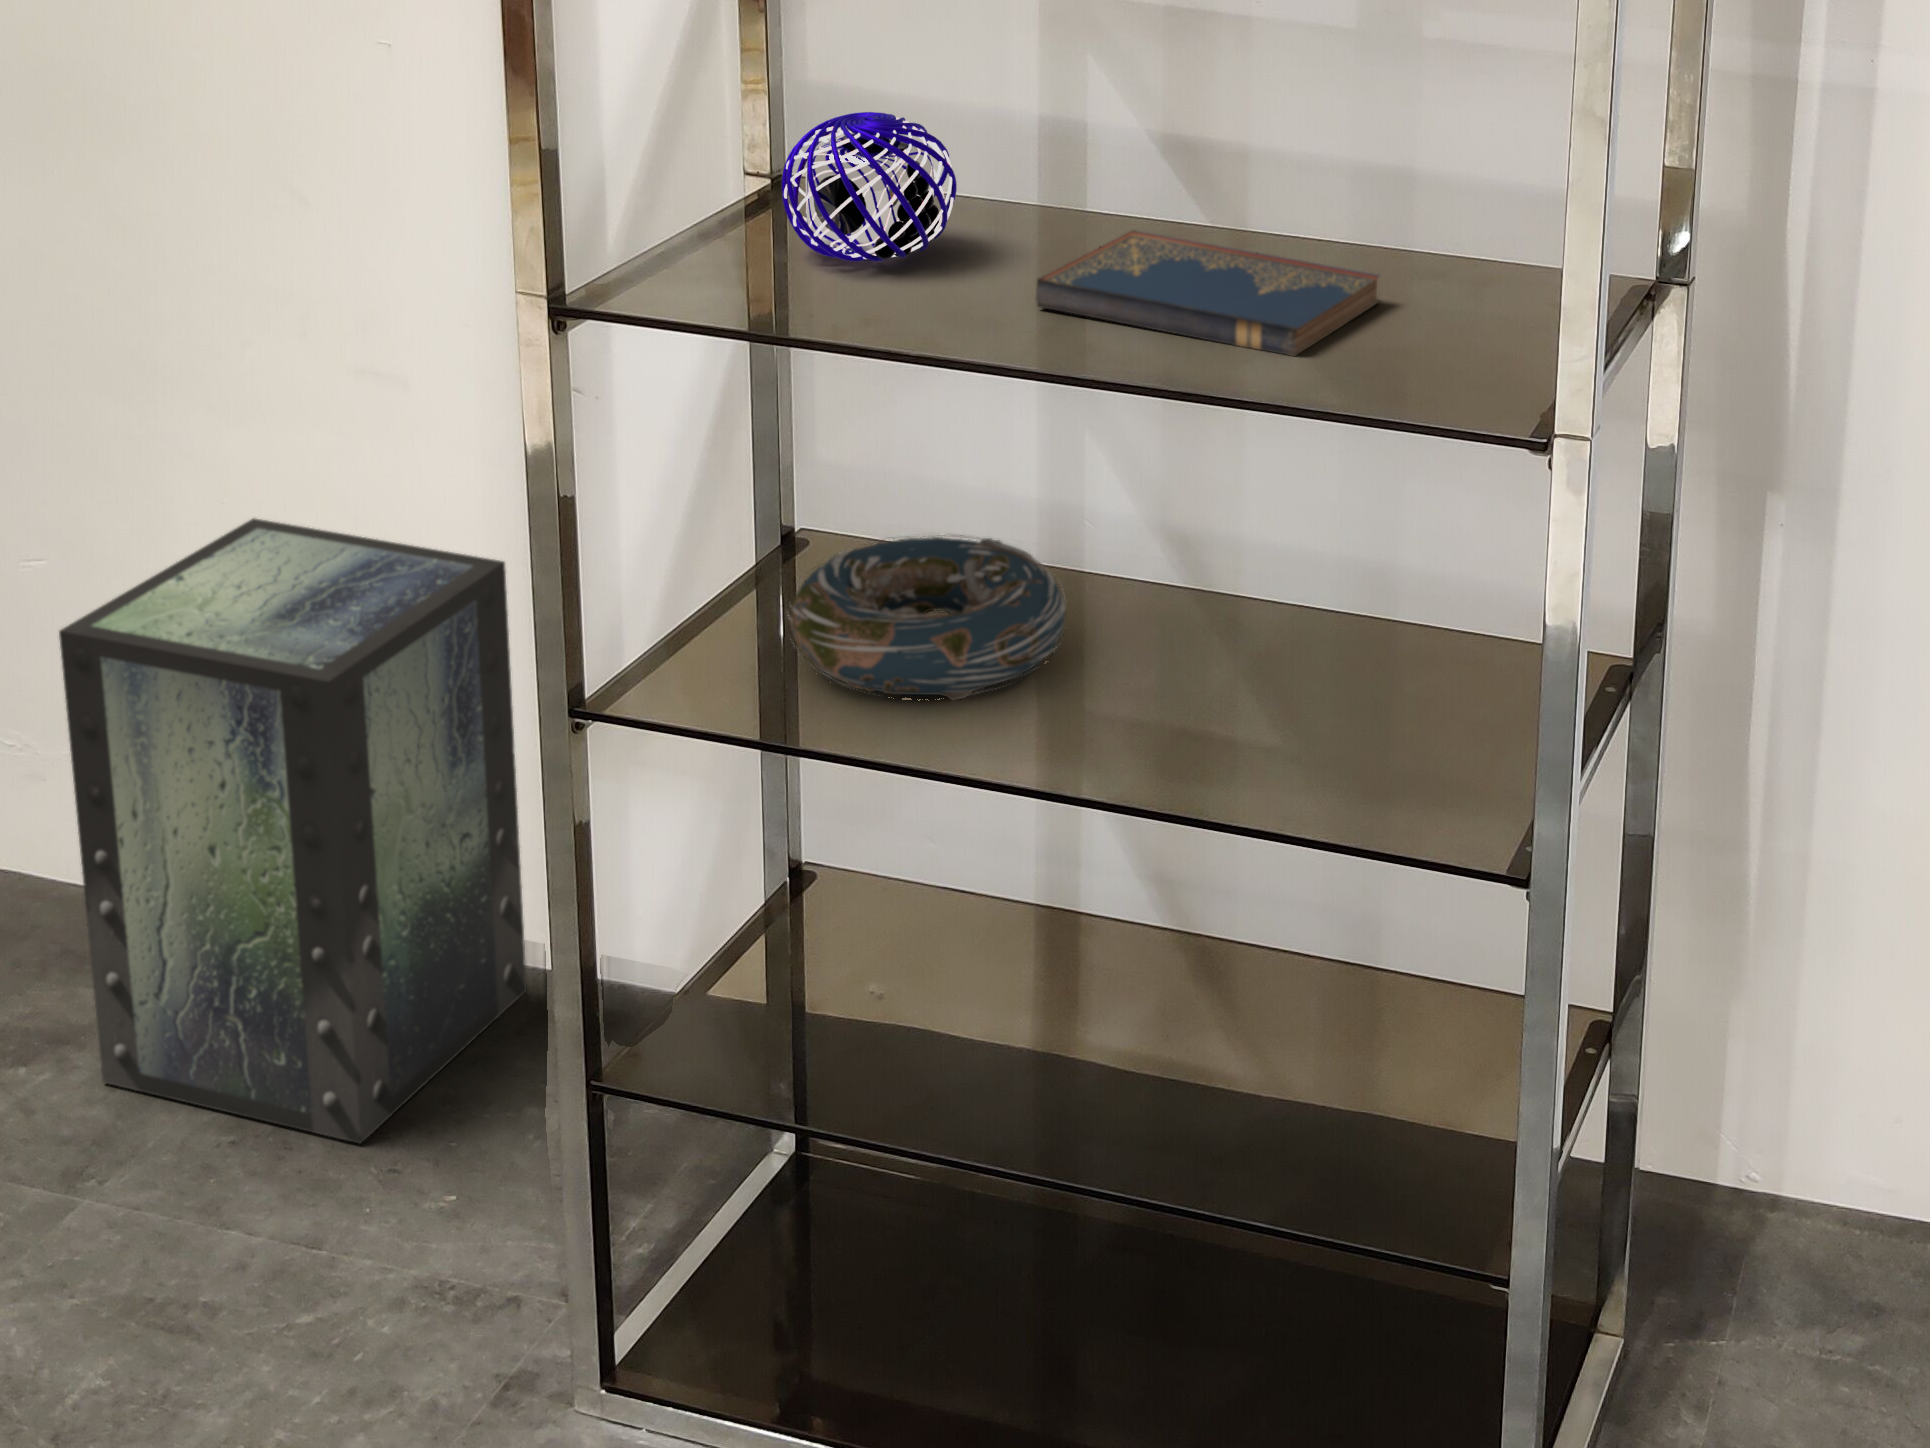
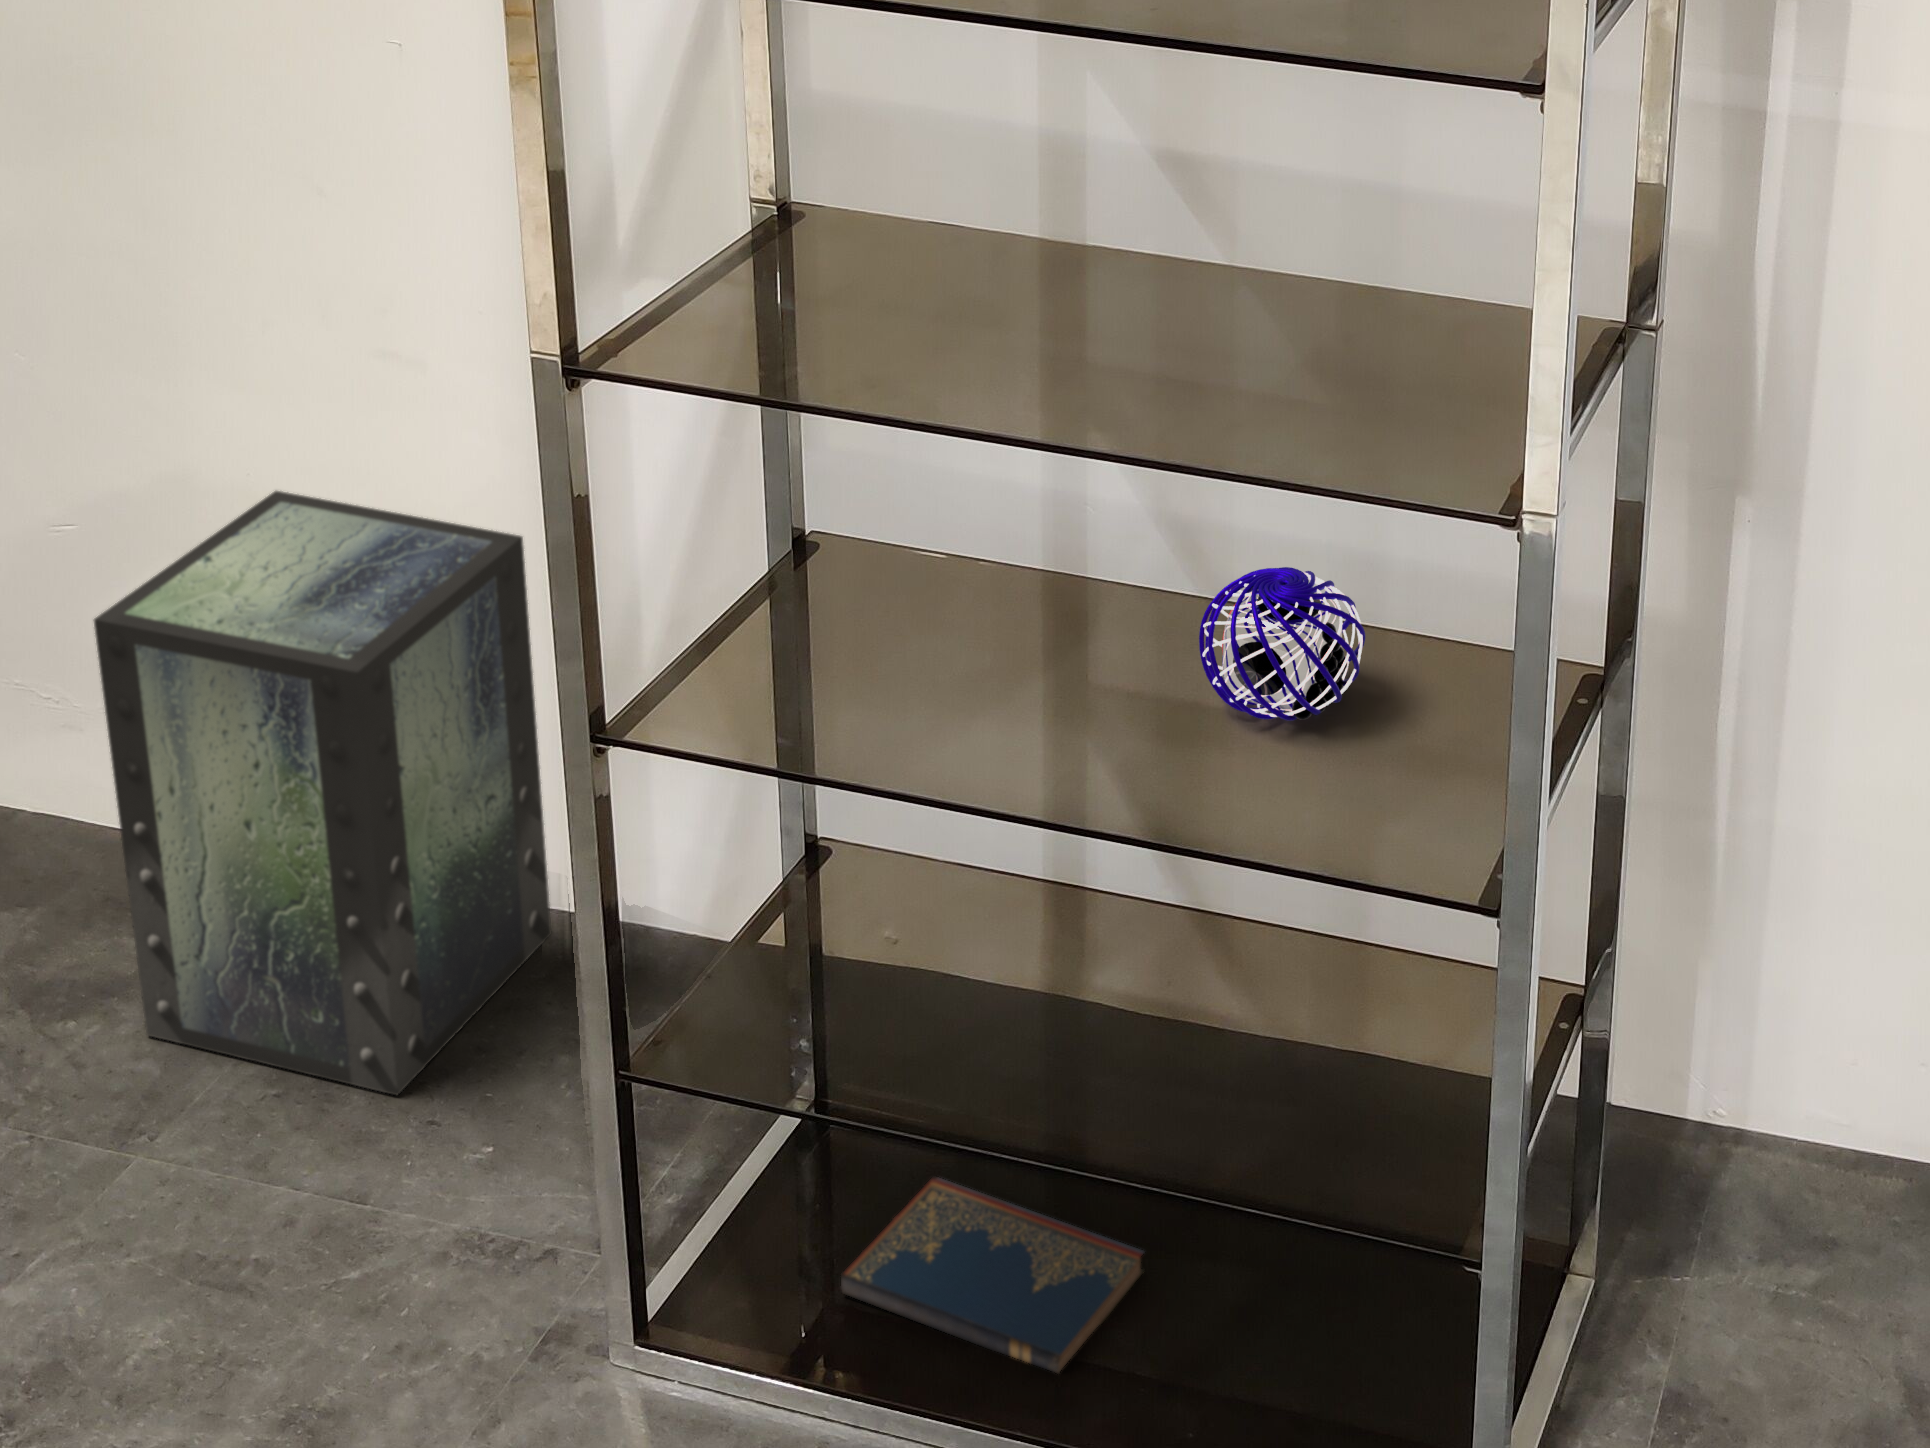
decorative orb: present [782,112,957,262] -> present [1199,567,1365,721]
hardcover book: present [1036,230,1380,356] -> present [841,1176,1144,1373]
decorative bowl: present [787,535,1065,700] -> none [798,533,1069,706]

